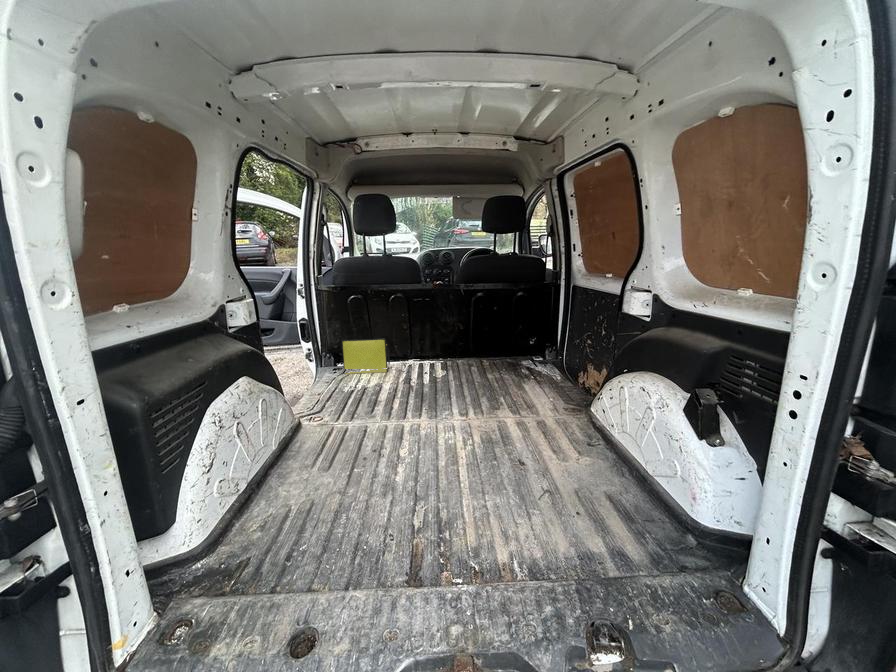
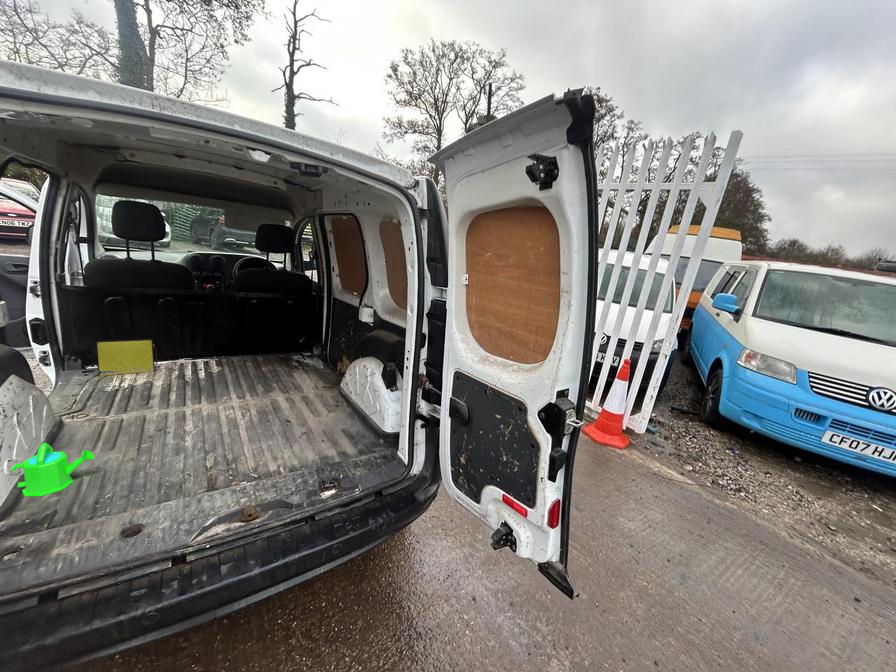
watering can: none [222,463,299,529] -> present [11,443,94,496]

